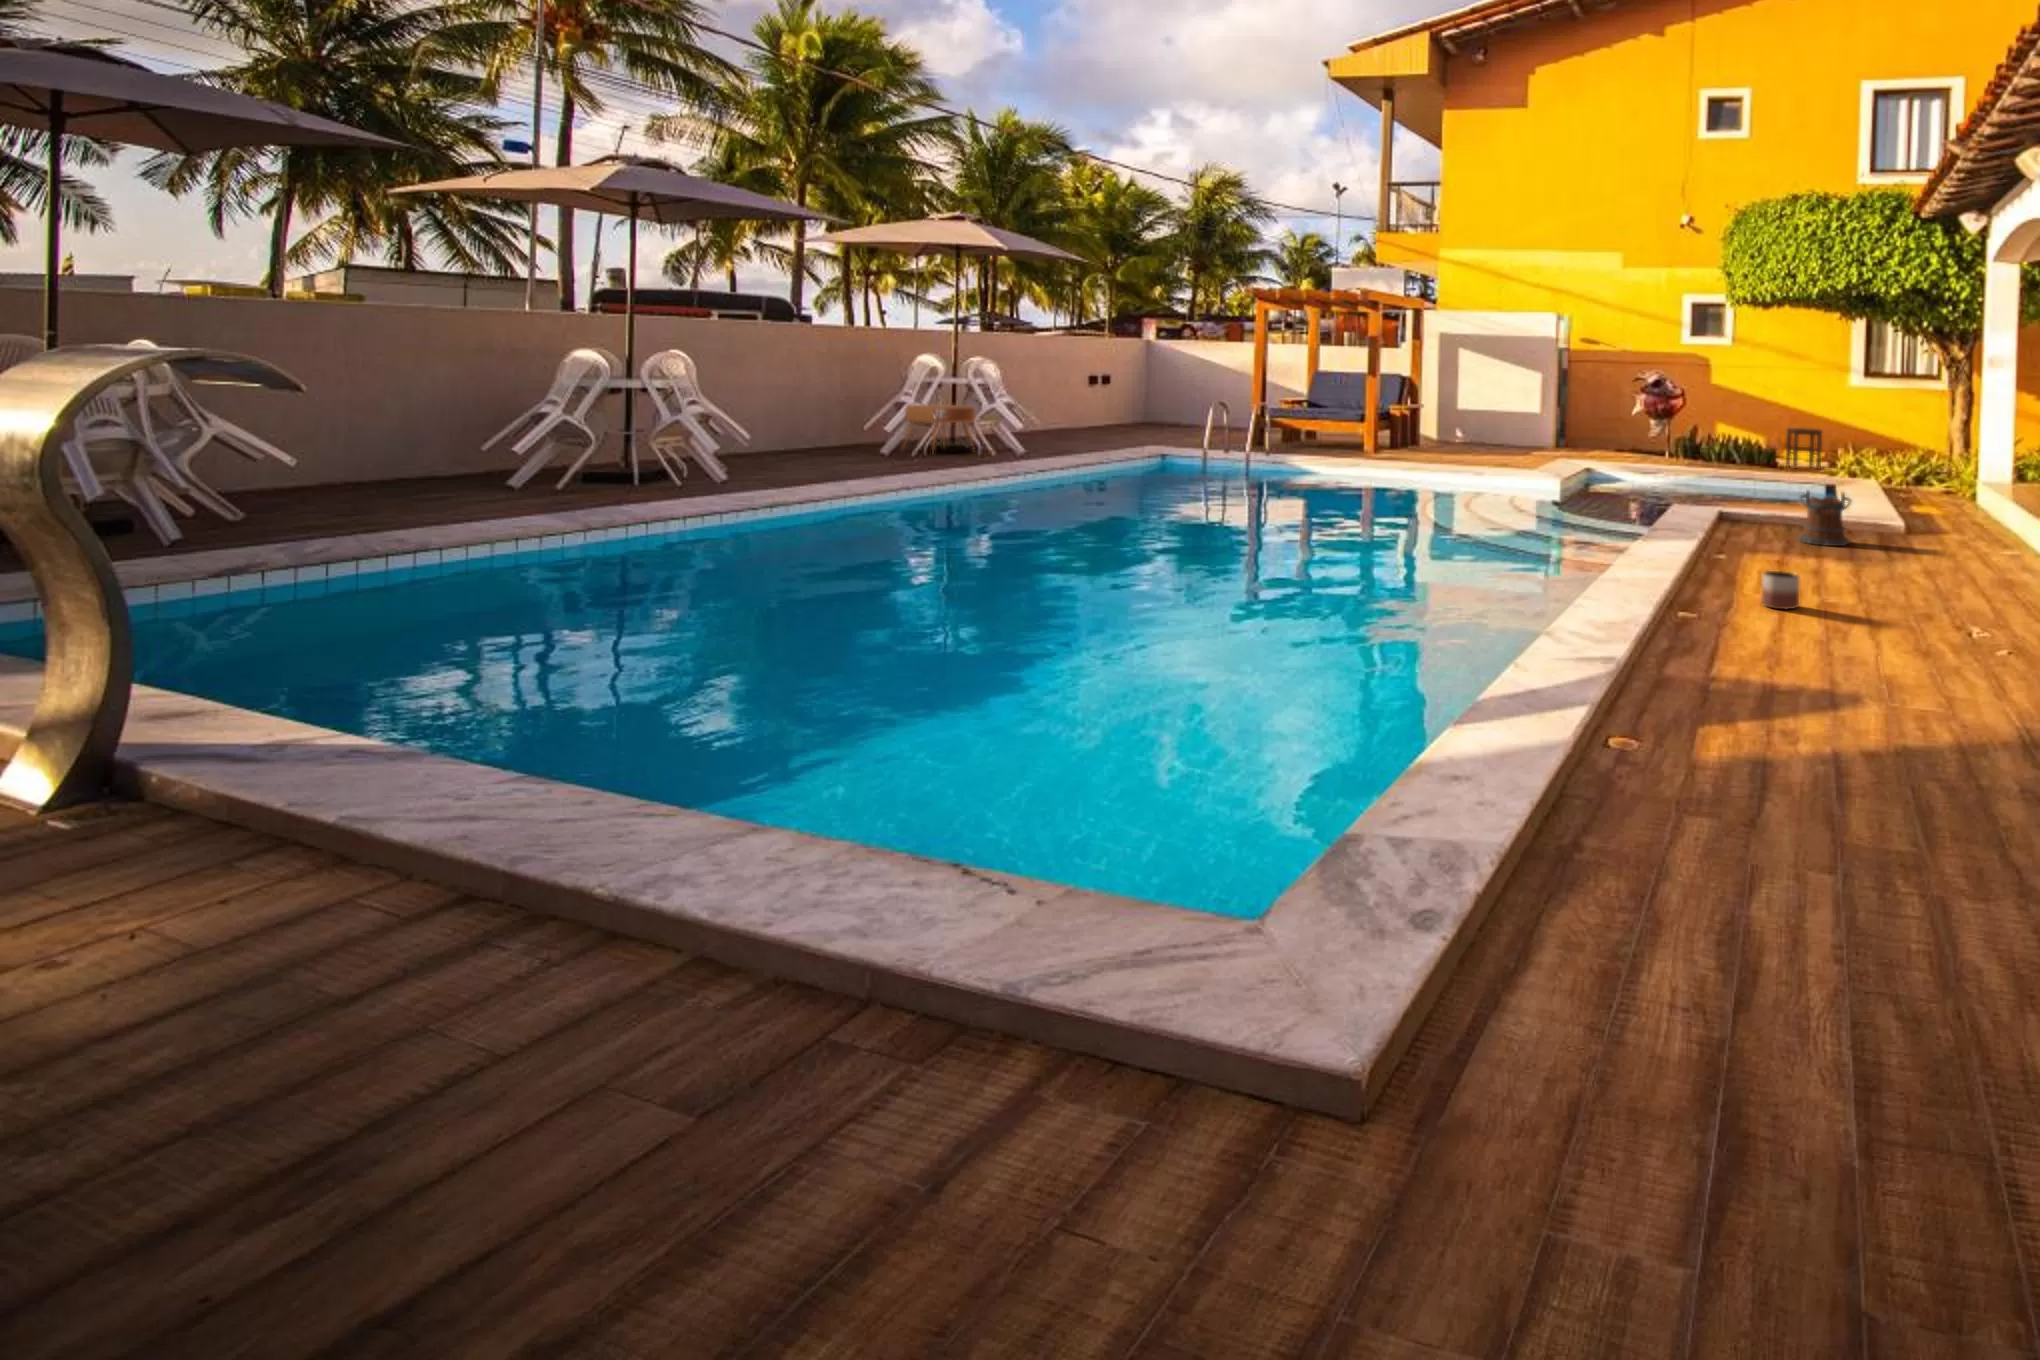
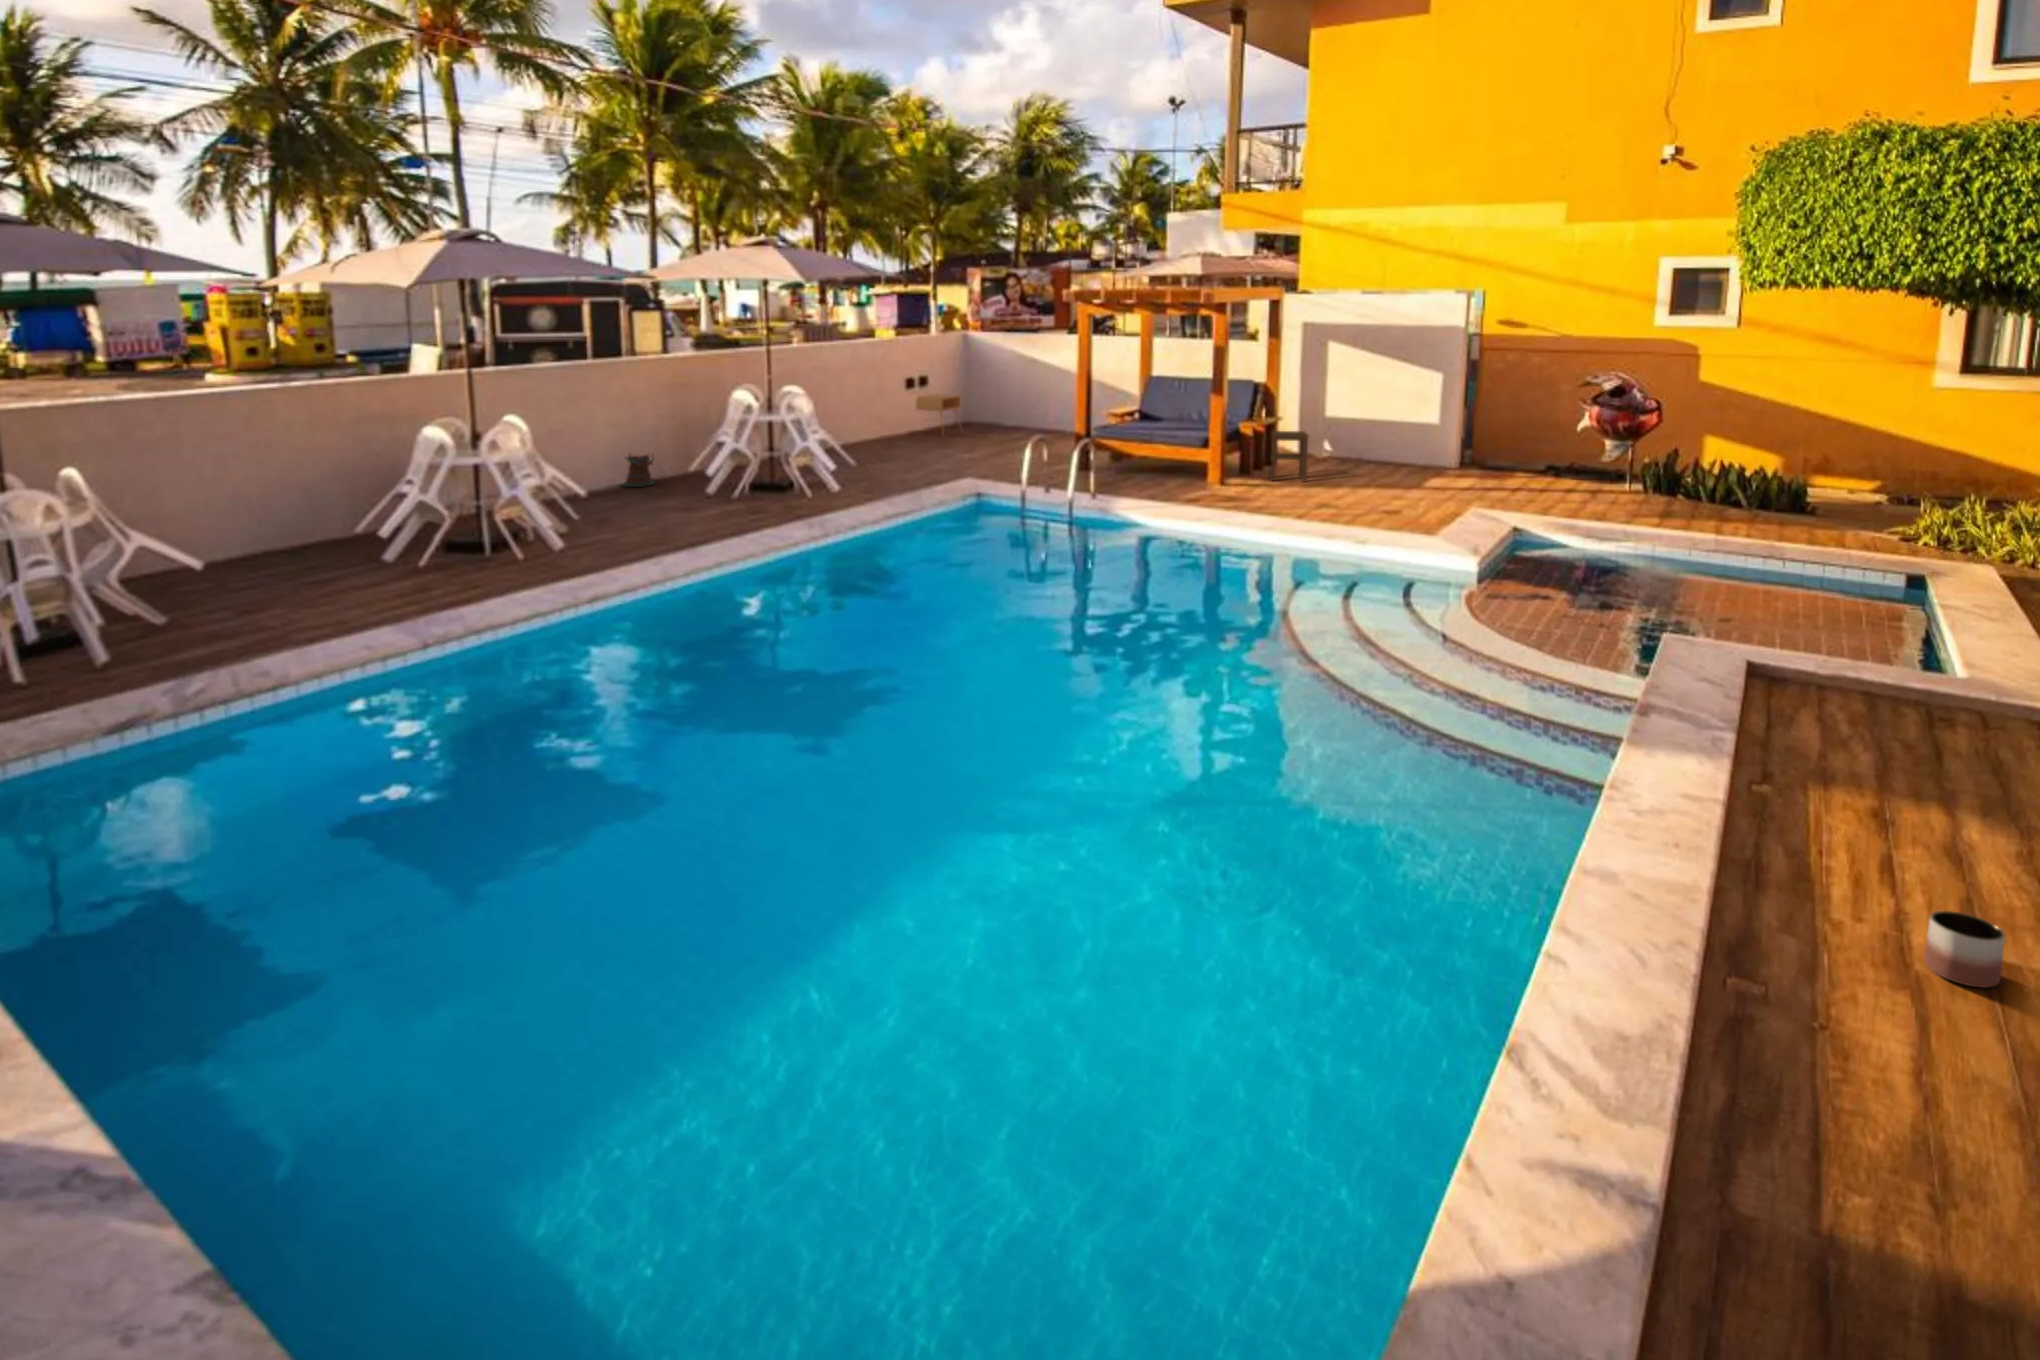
side table: present [905,404,975,449] -> present [908,394,961,433]
stool: present [1786,428,1823,469] -> present [1268,431,1309,482]
bucket: present [1799,491,1852,546] -> present [622,454,654,487]

